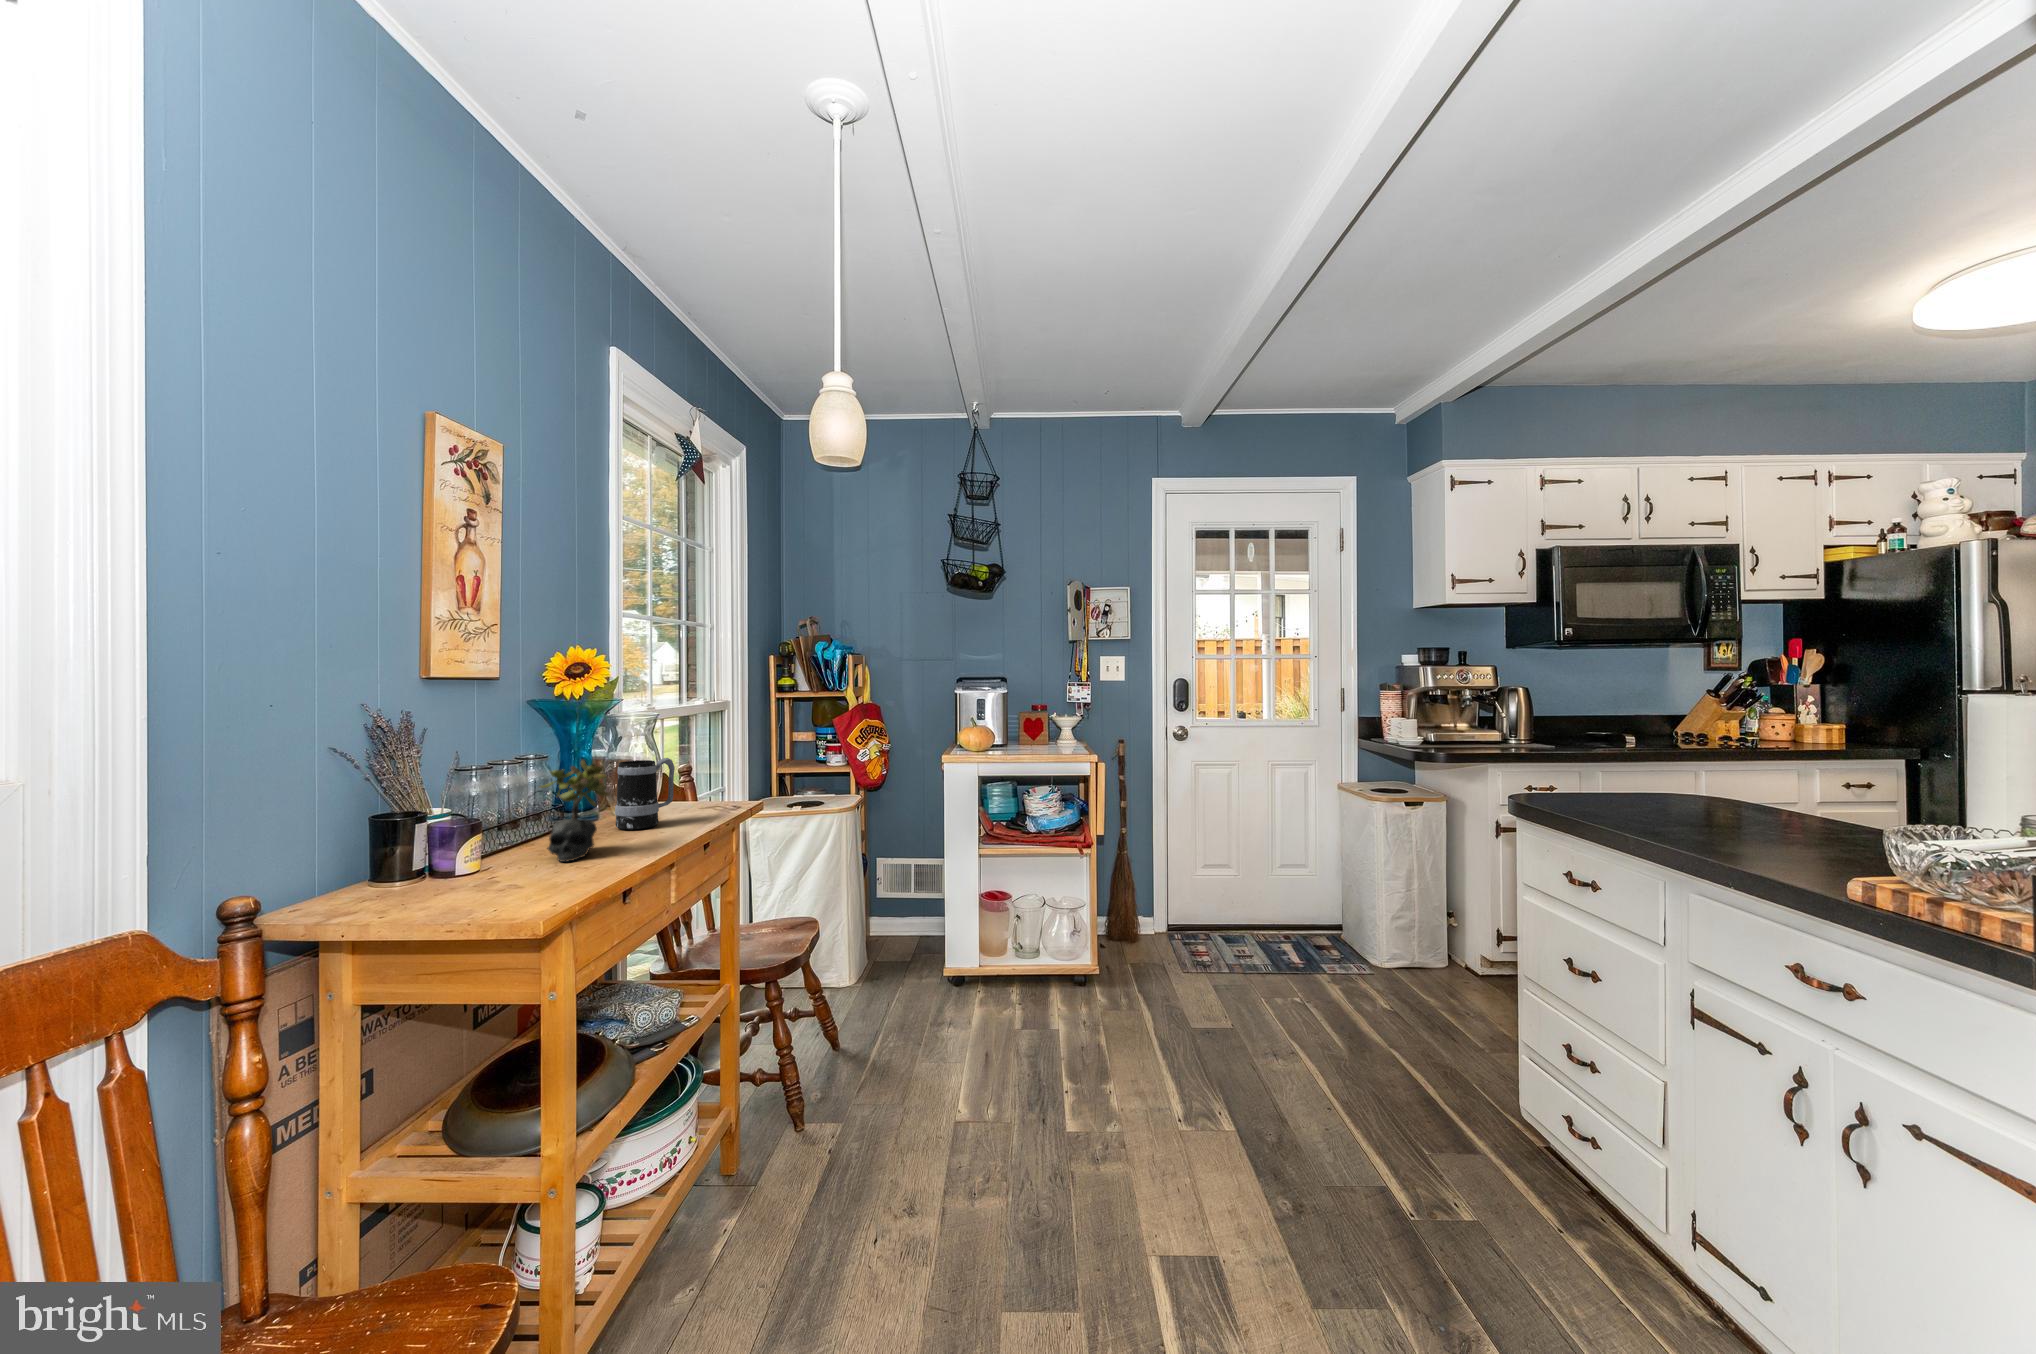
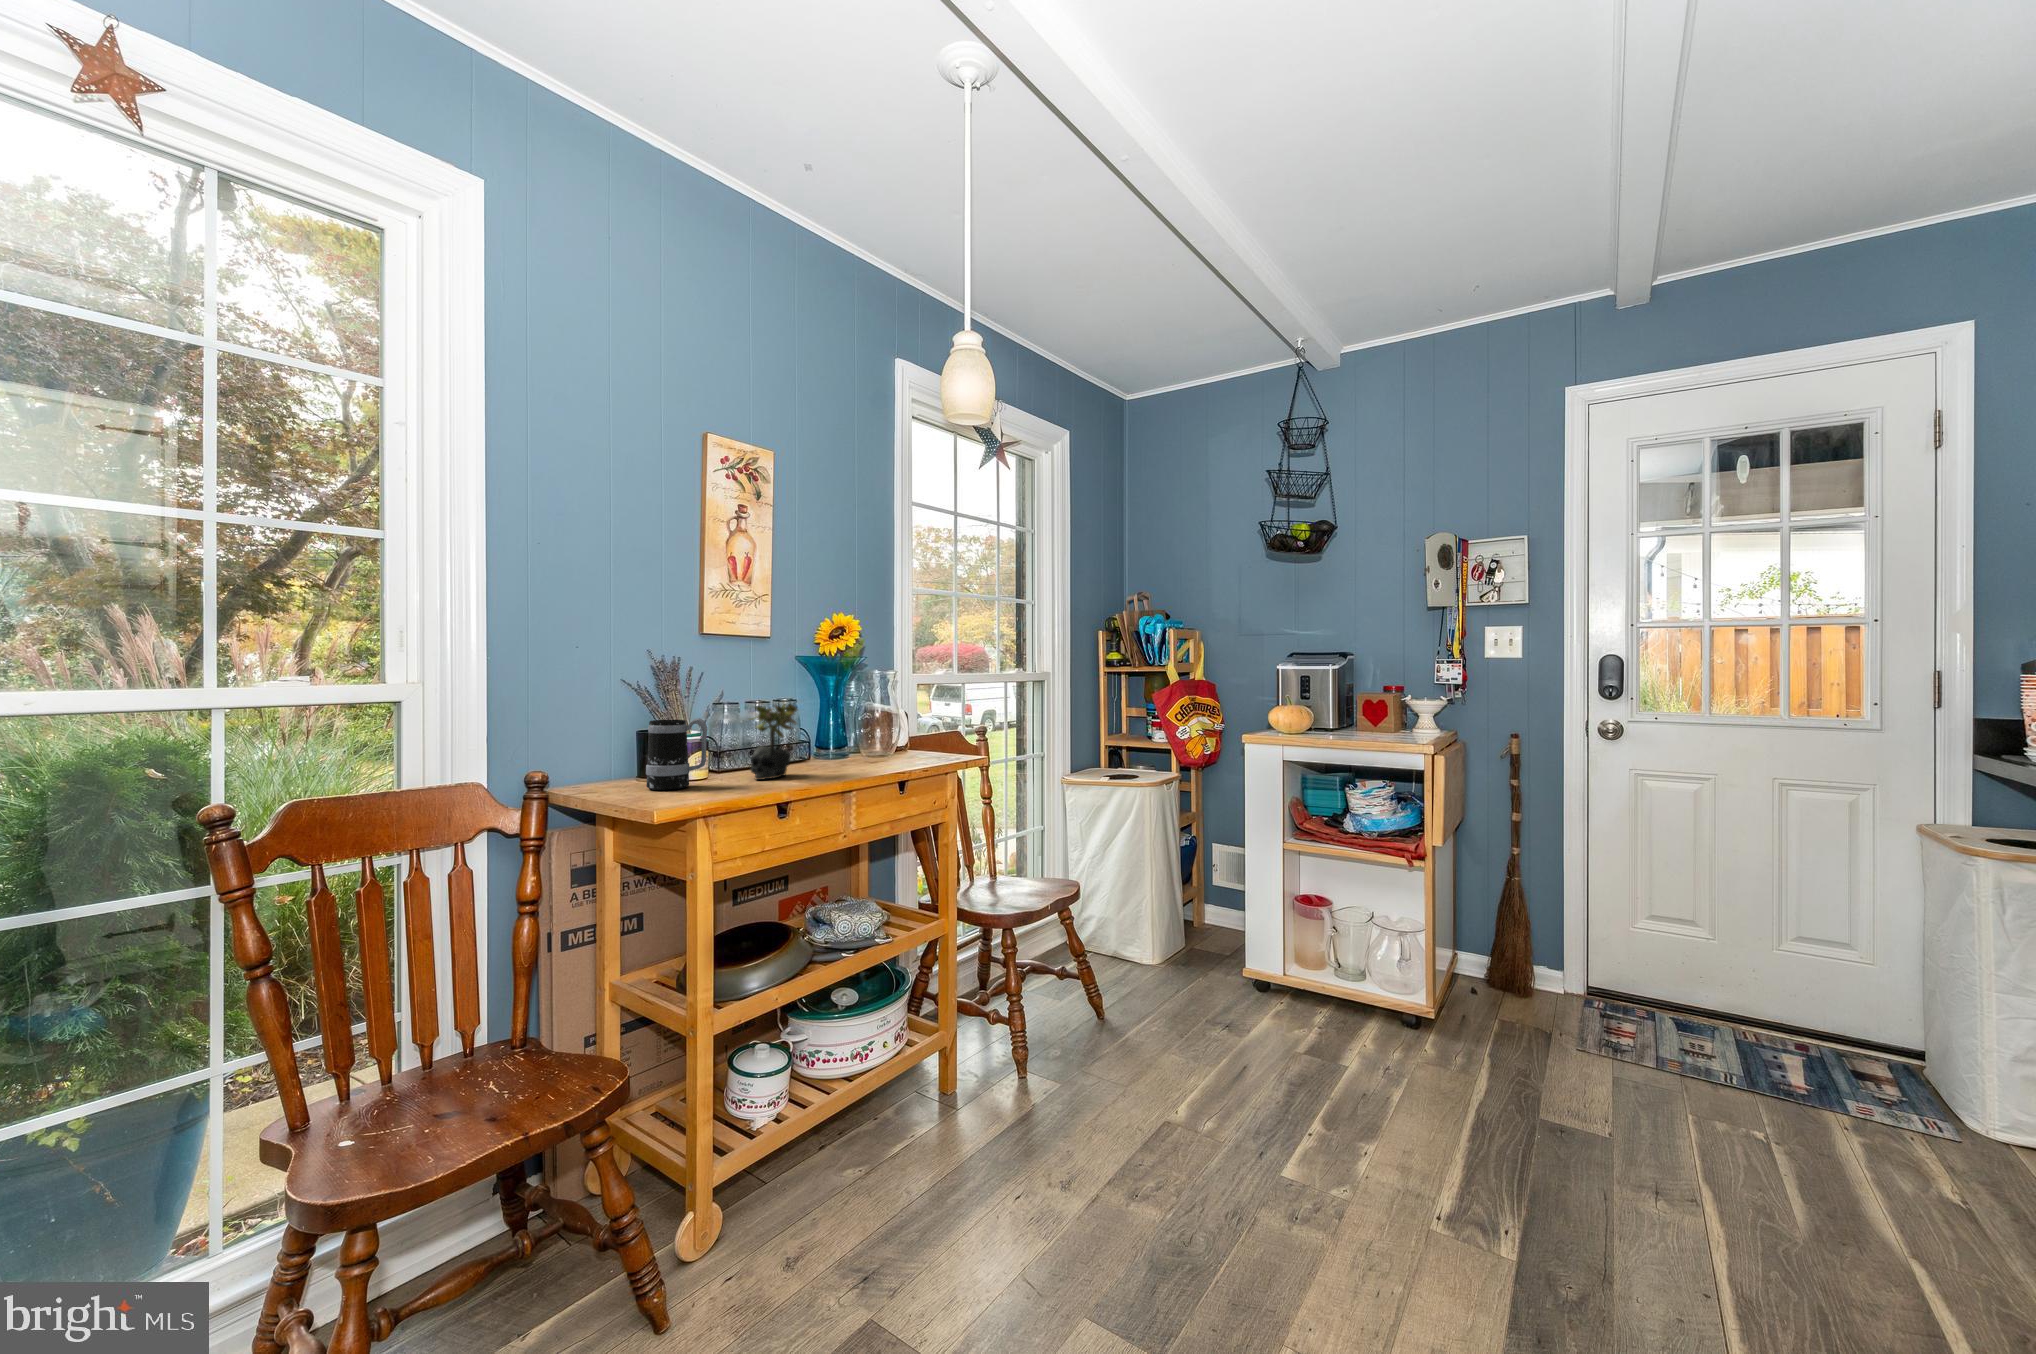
mug: present [615,758,675,830] -> present [646,718,707,790]

